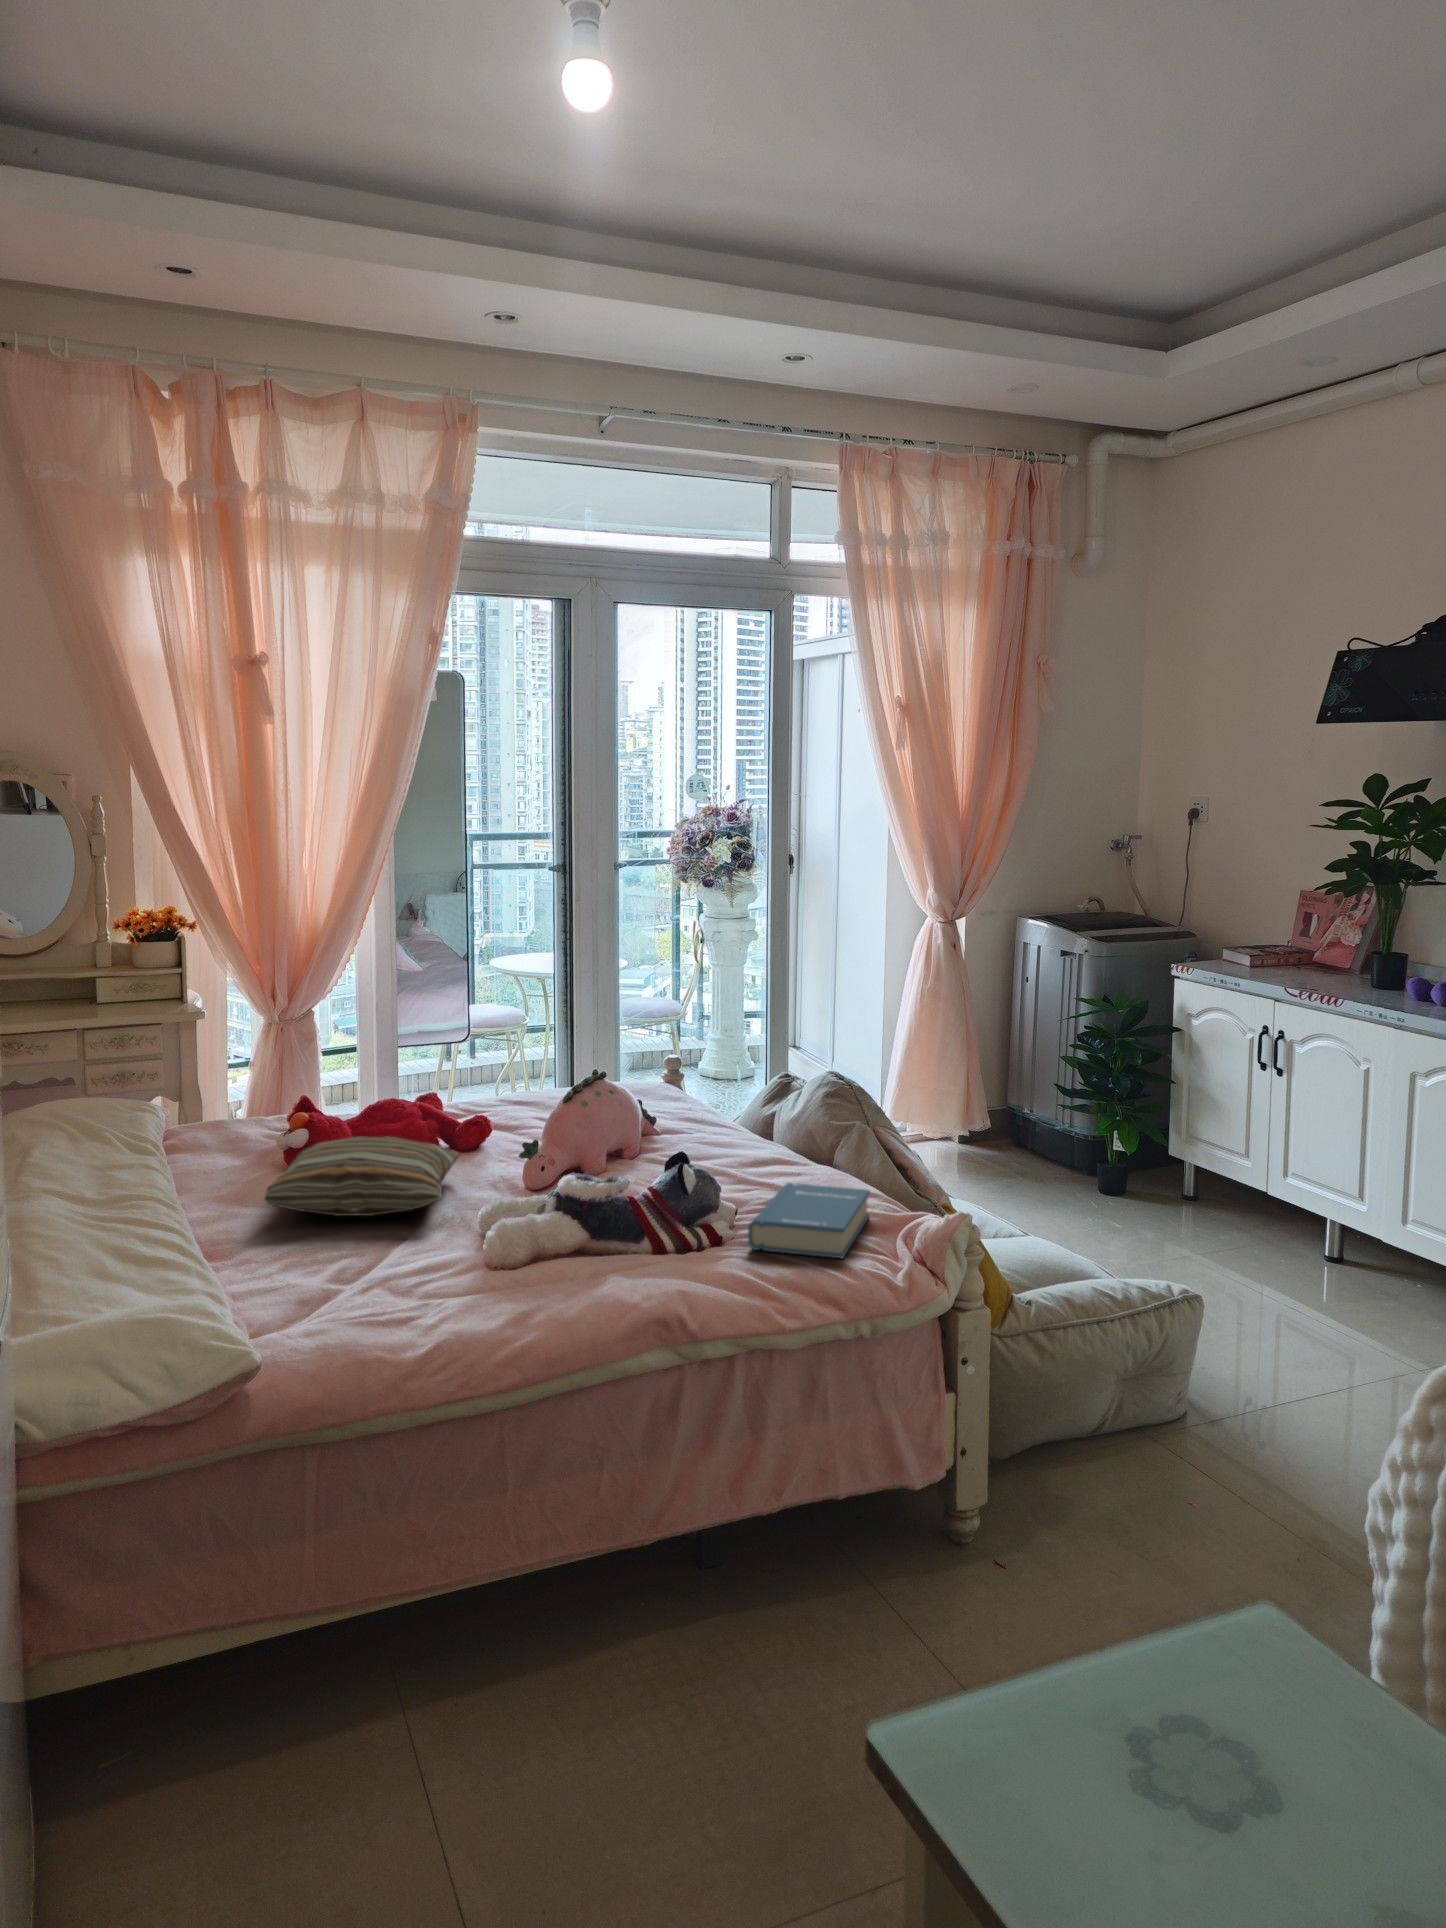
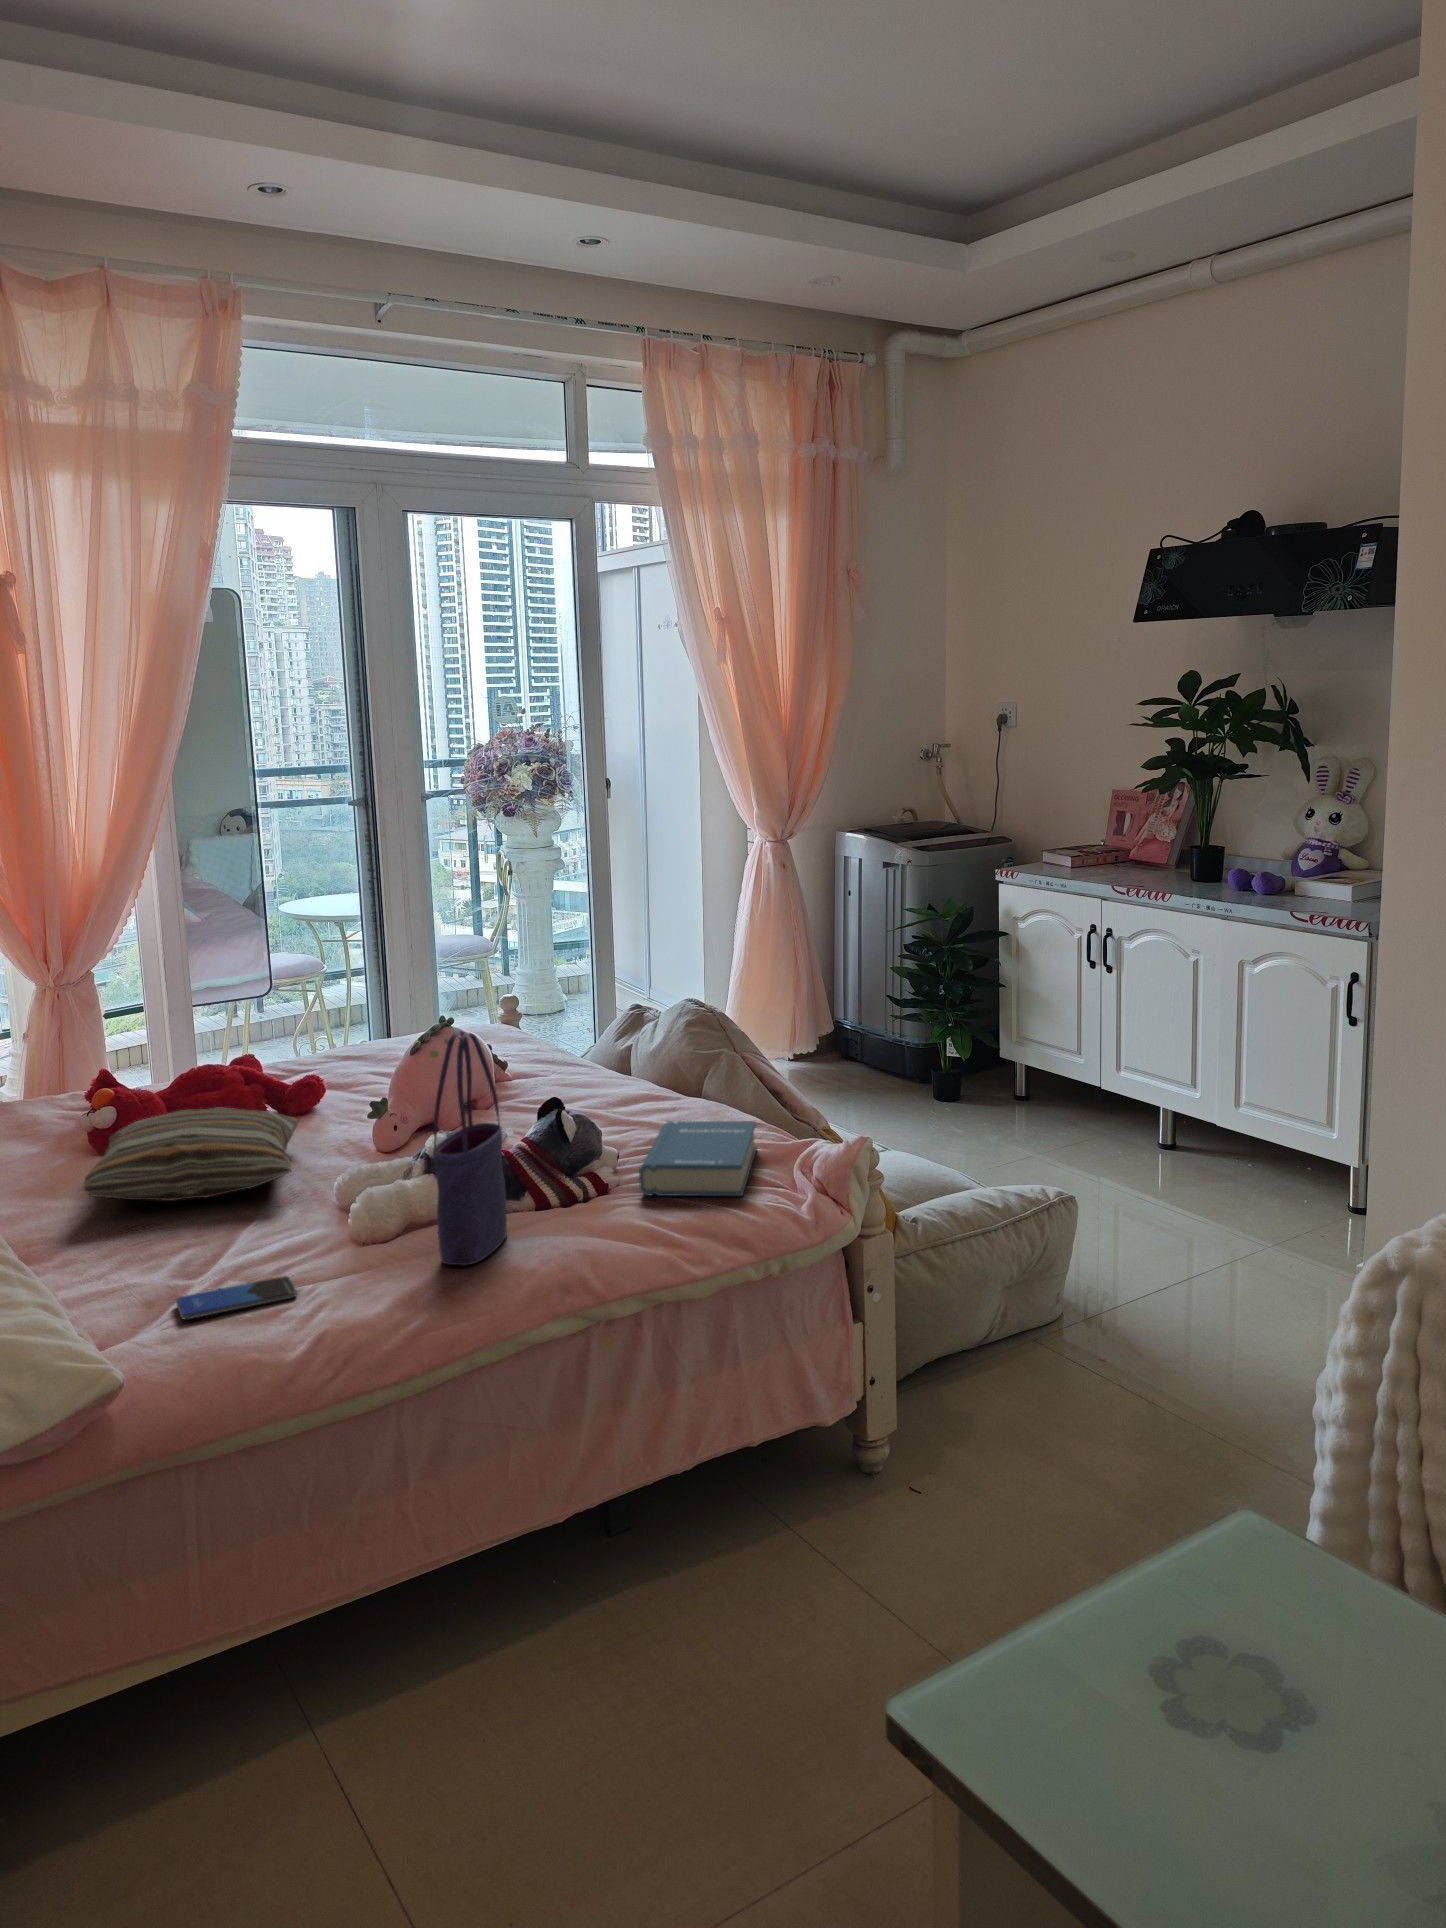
tote bag: none [553,1081,620,1296] -> present [433,1031,507,1266]
smartphone: none [321,1290,424,1319] -> present [176,1276,297,1320]

